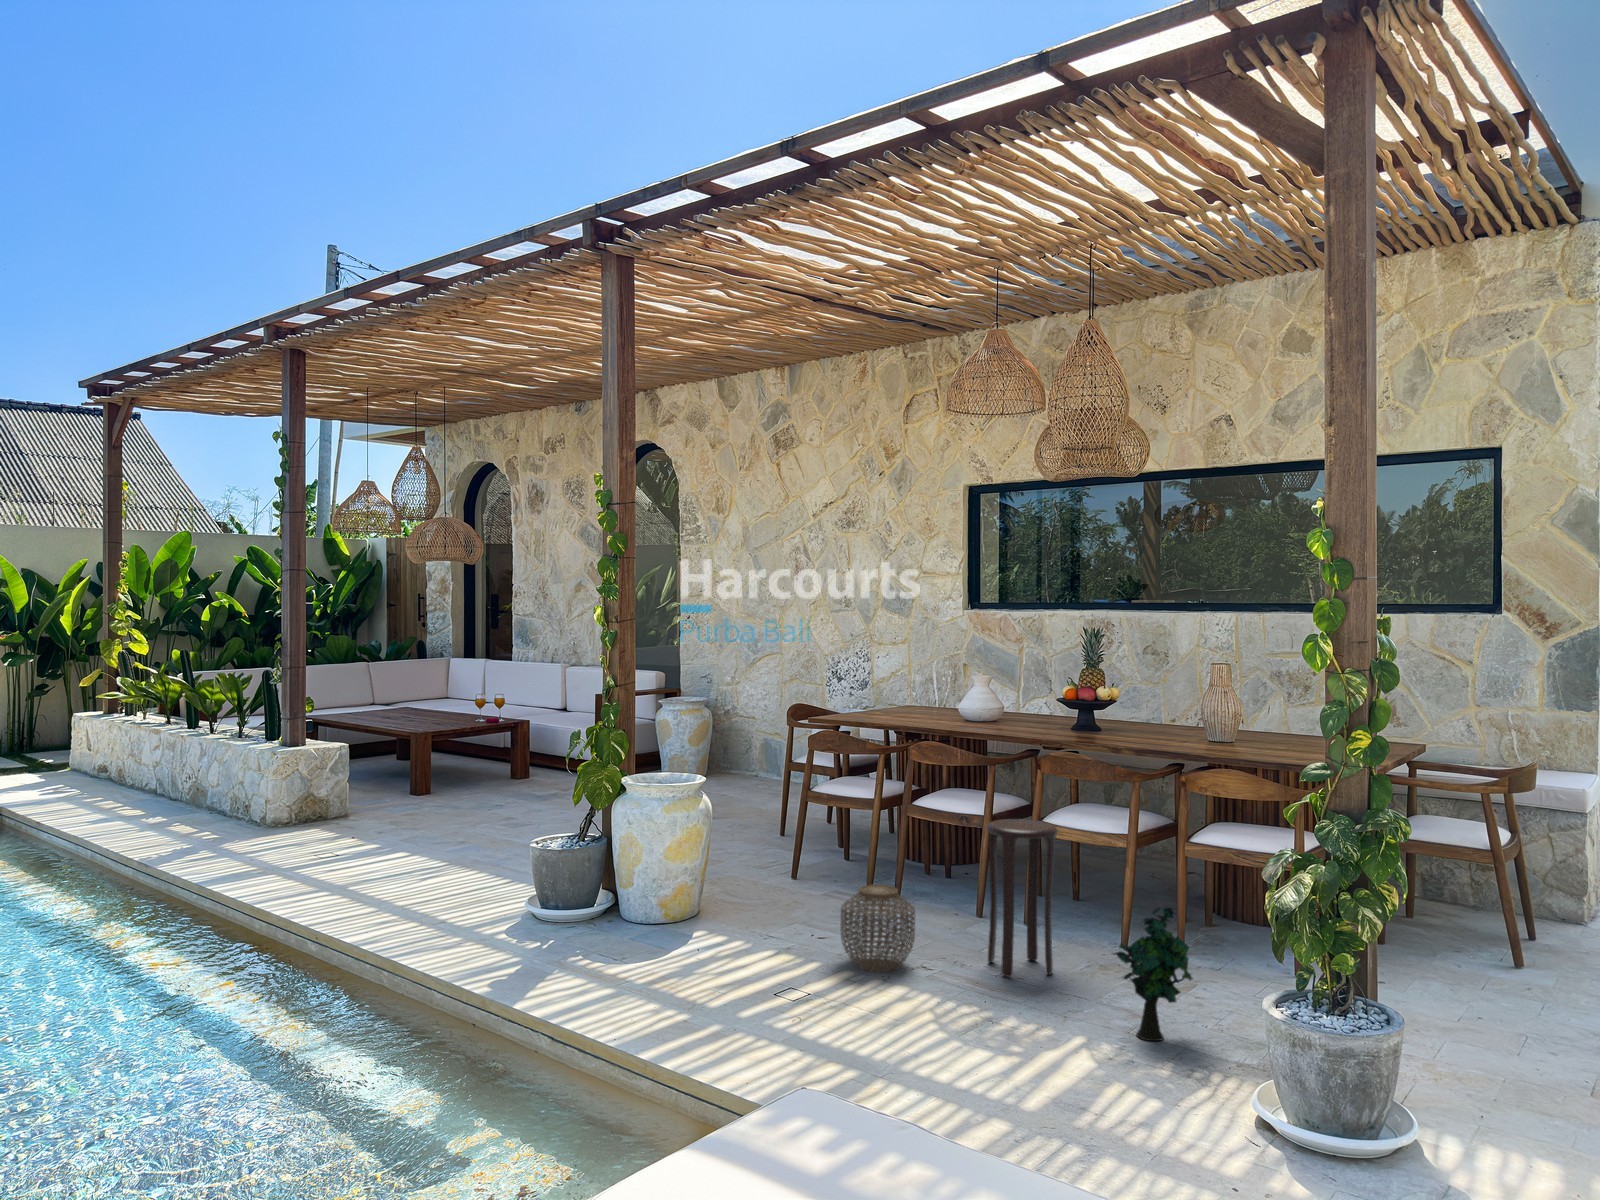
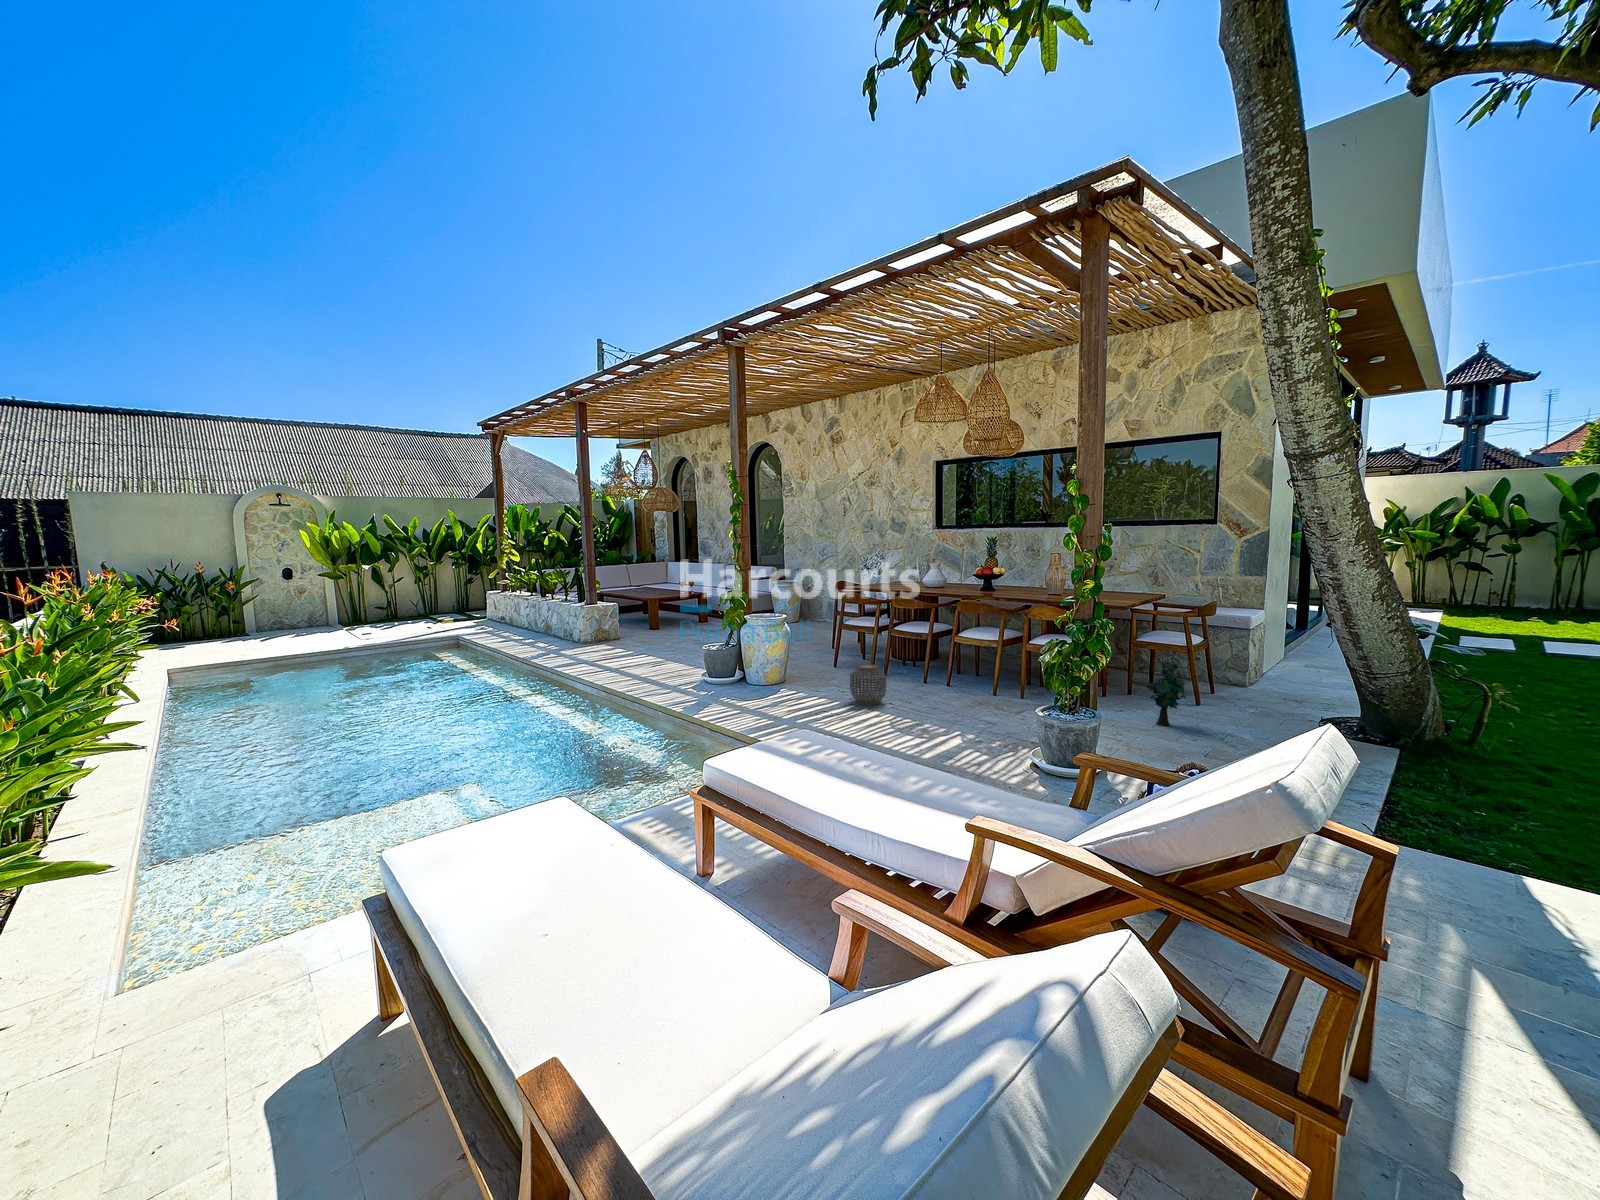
stool: present [987,819,1058,977] -> none [922,632,957,708]
decorative plant: present [1114,908,1192,1041] -> present [1146,664,1186,726]

